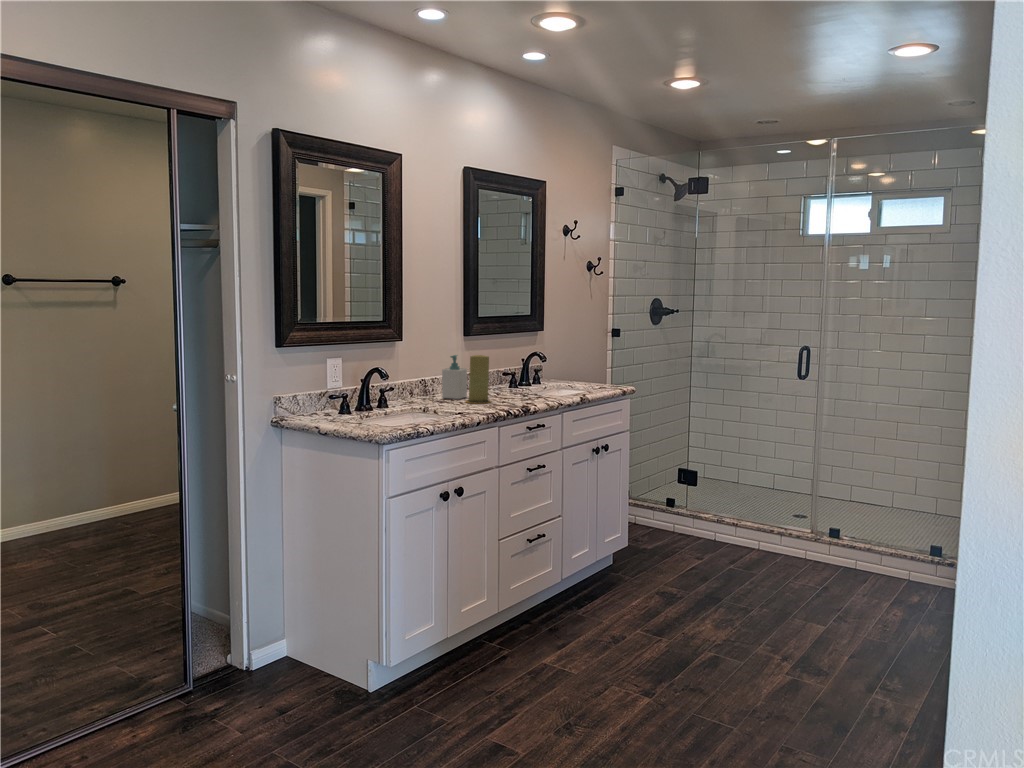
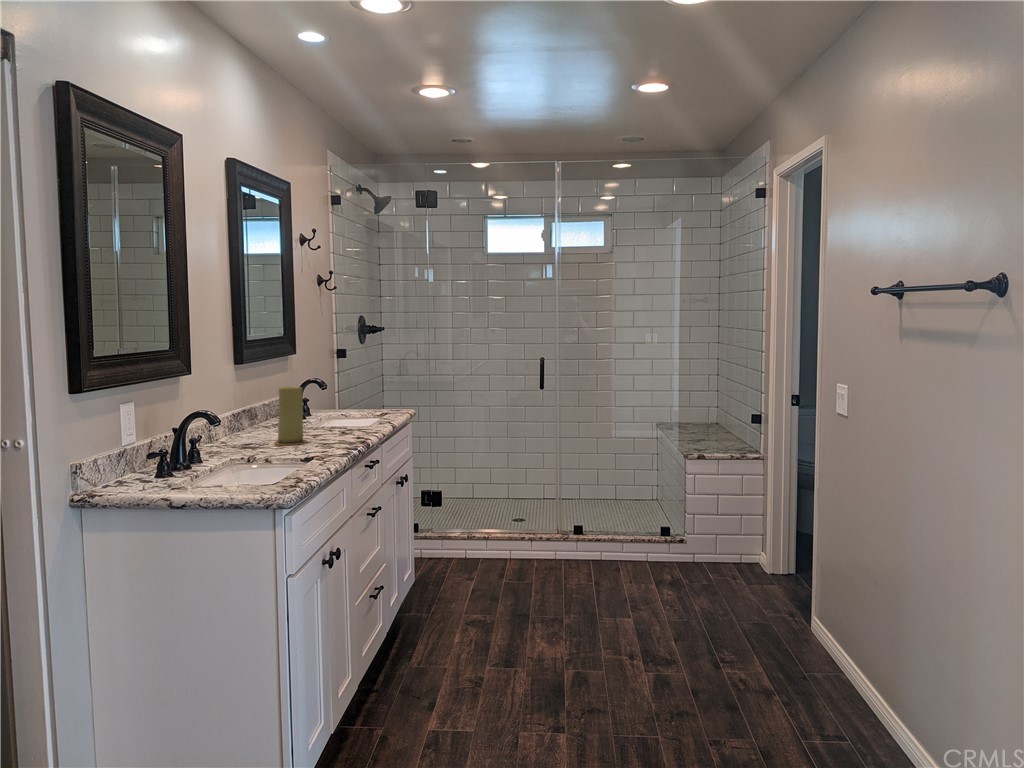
soap bottle: present [442,355,467,399] -> none [232,388,259,443]

